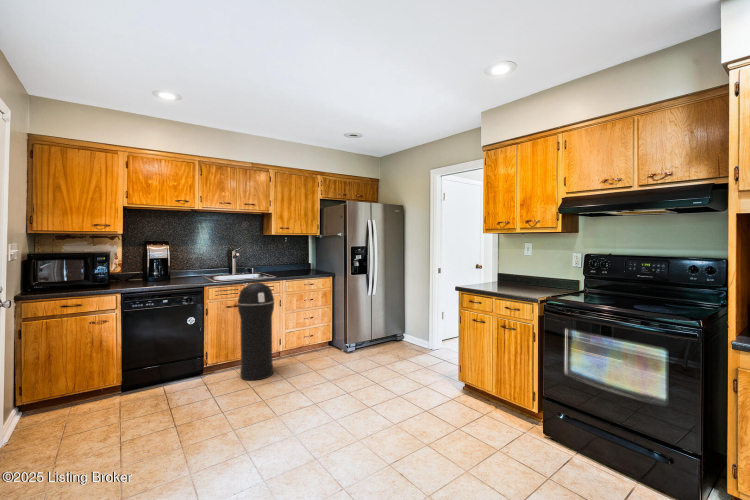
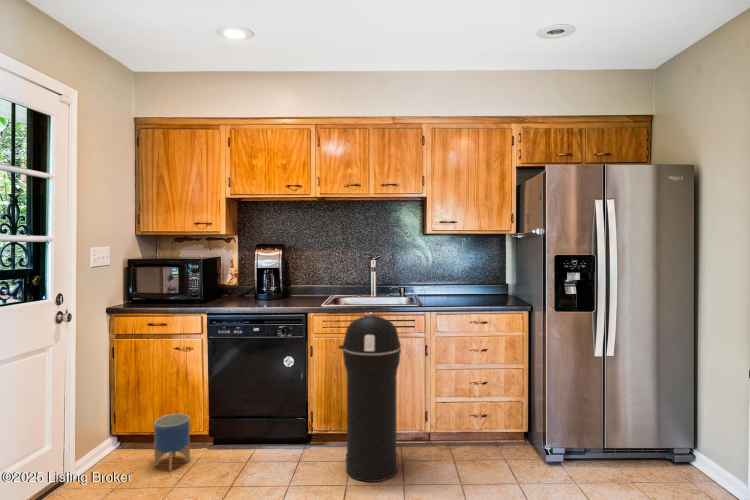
planter: none [84,370,116,413] -> present [154,414,190,471]

